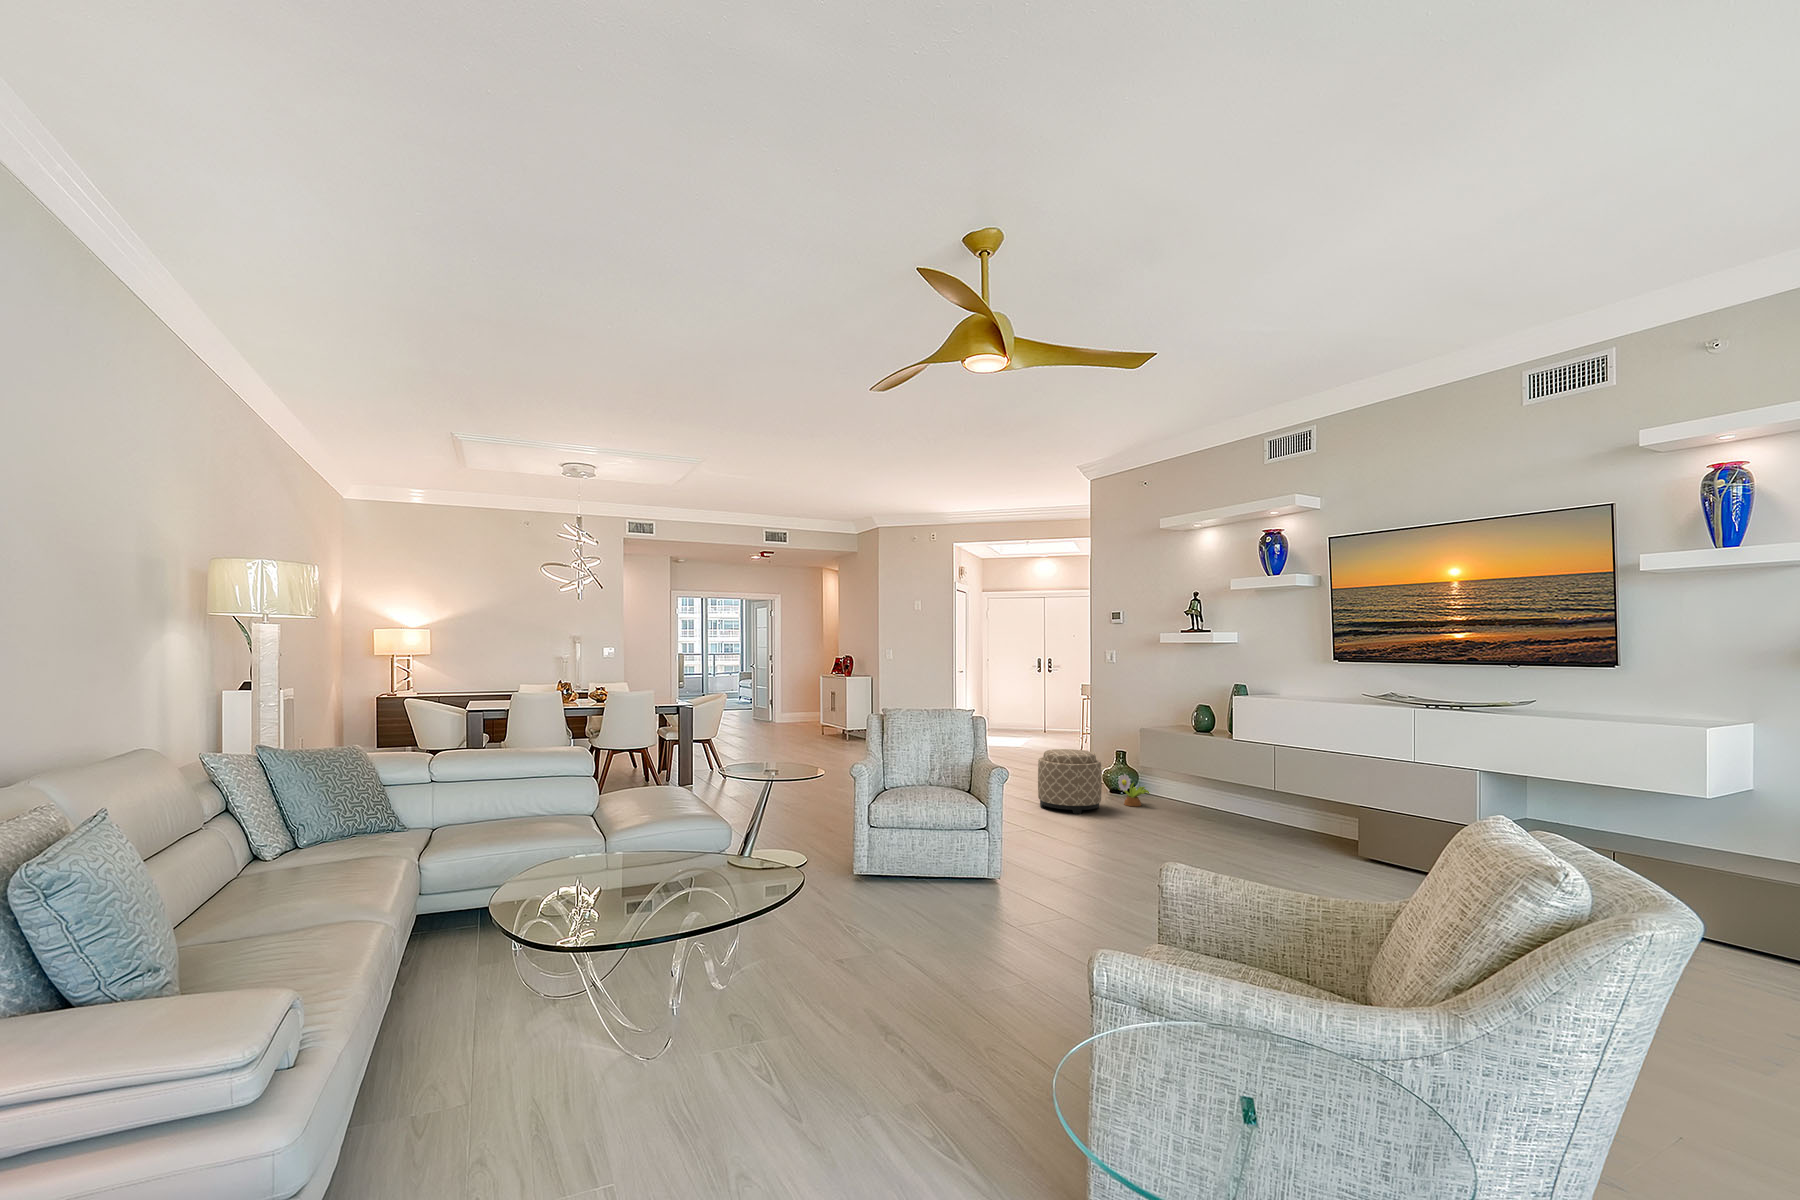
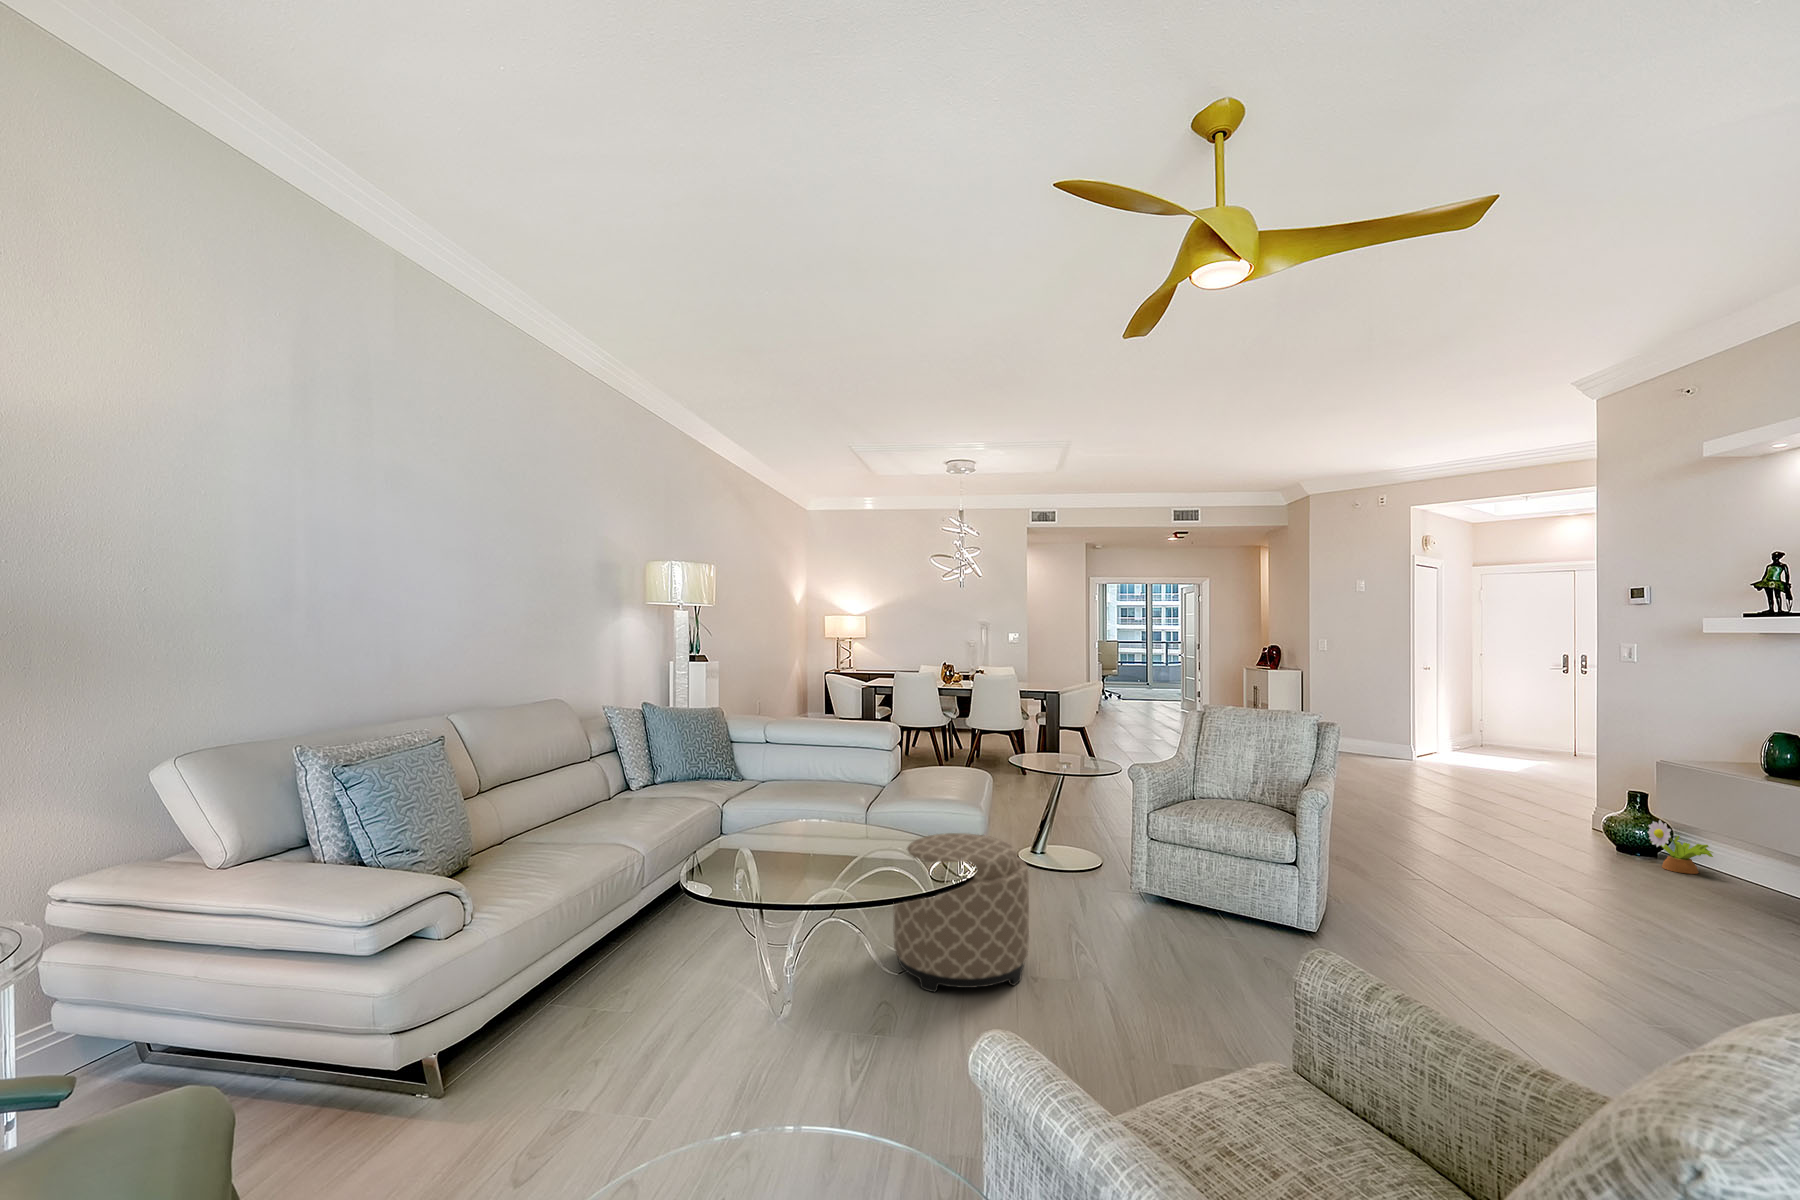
ottoman: present [1038,749,1102,814] -> present [893,833,1029,992]

